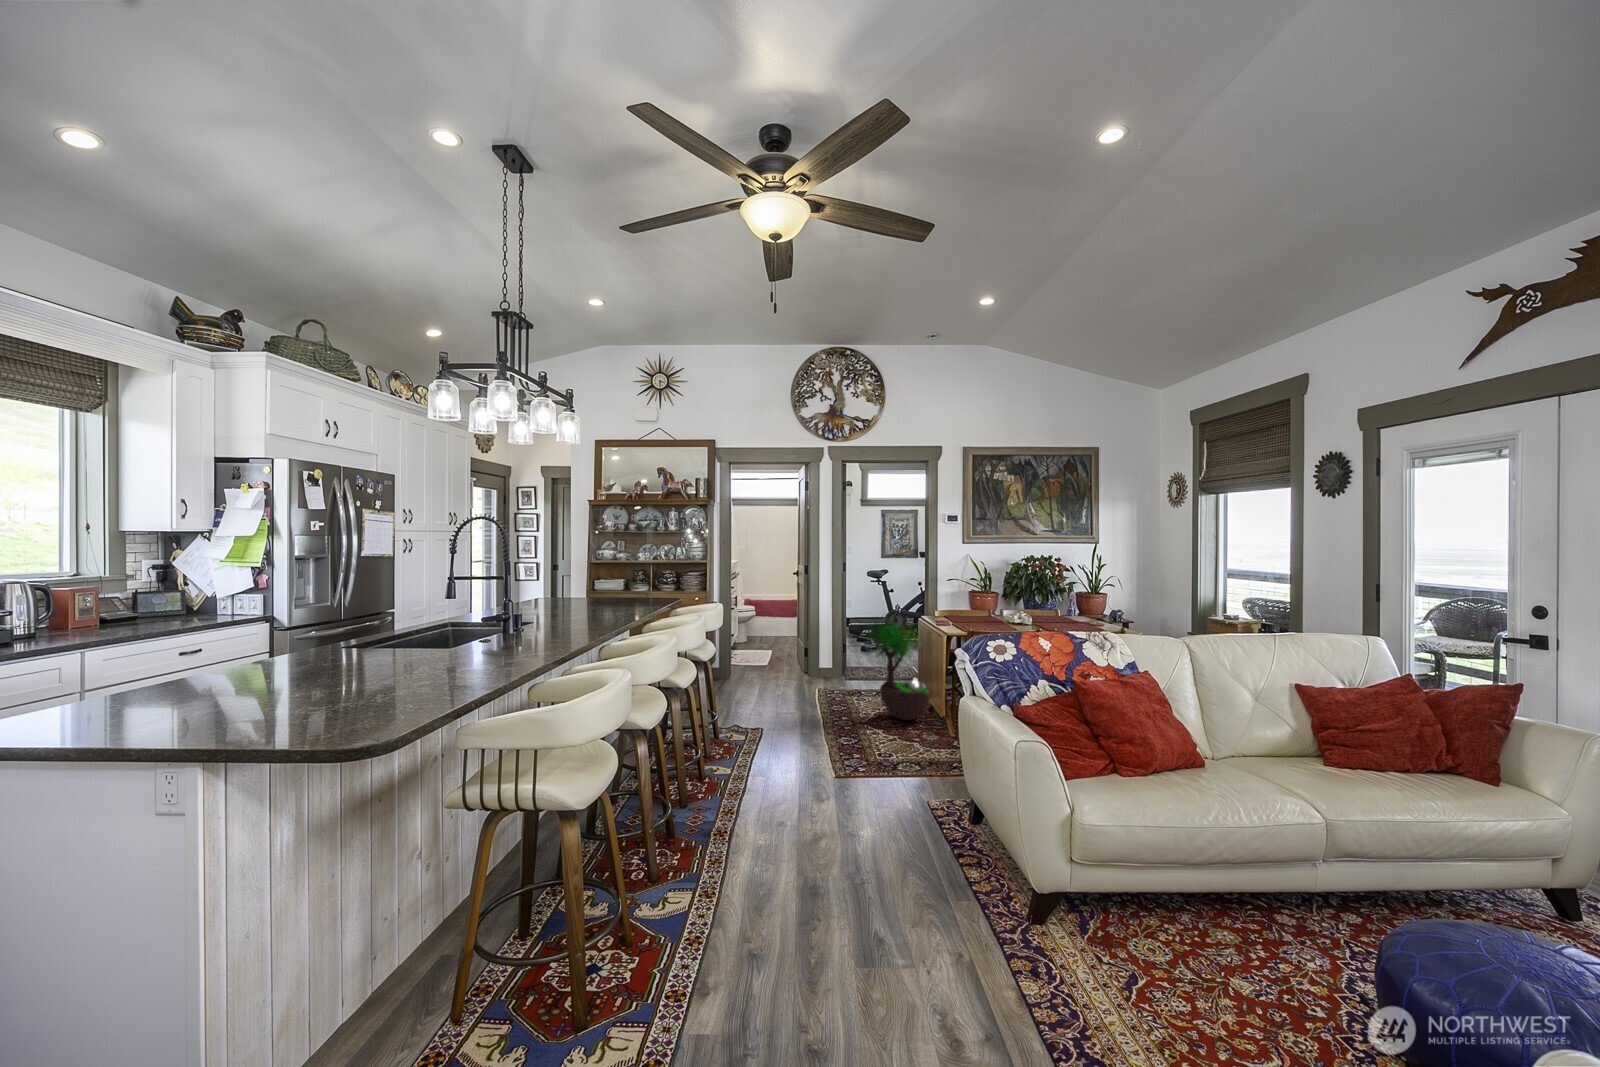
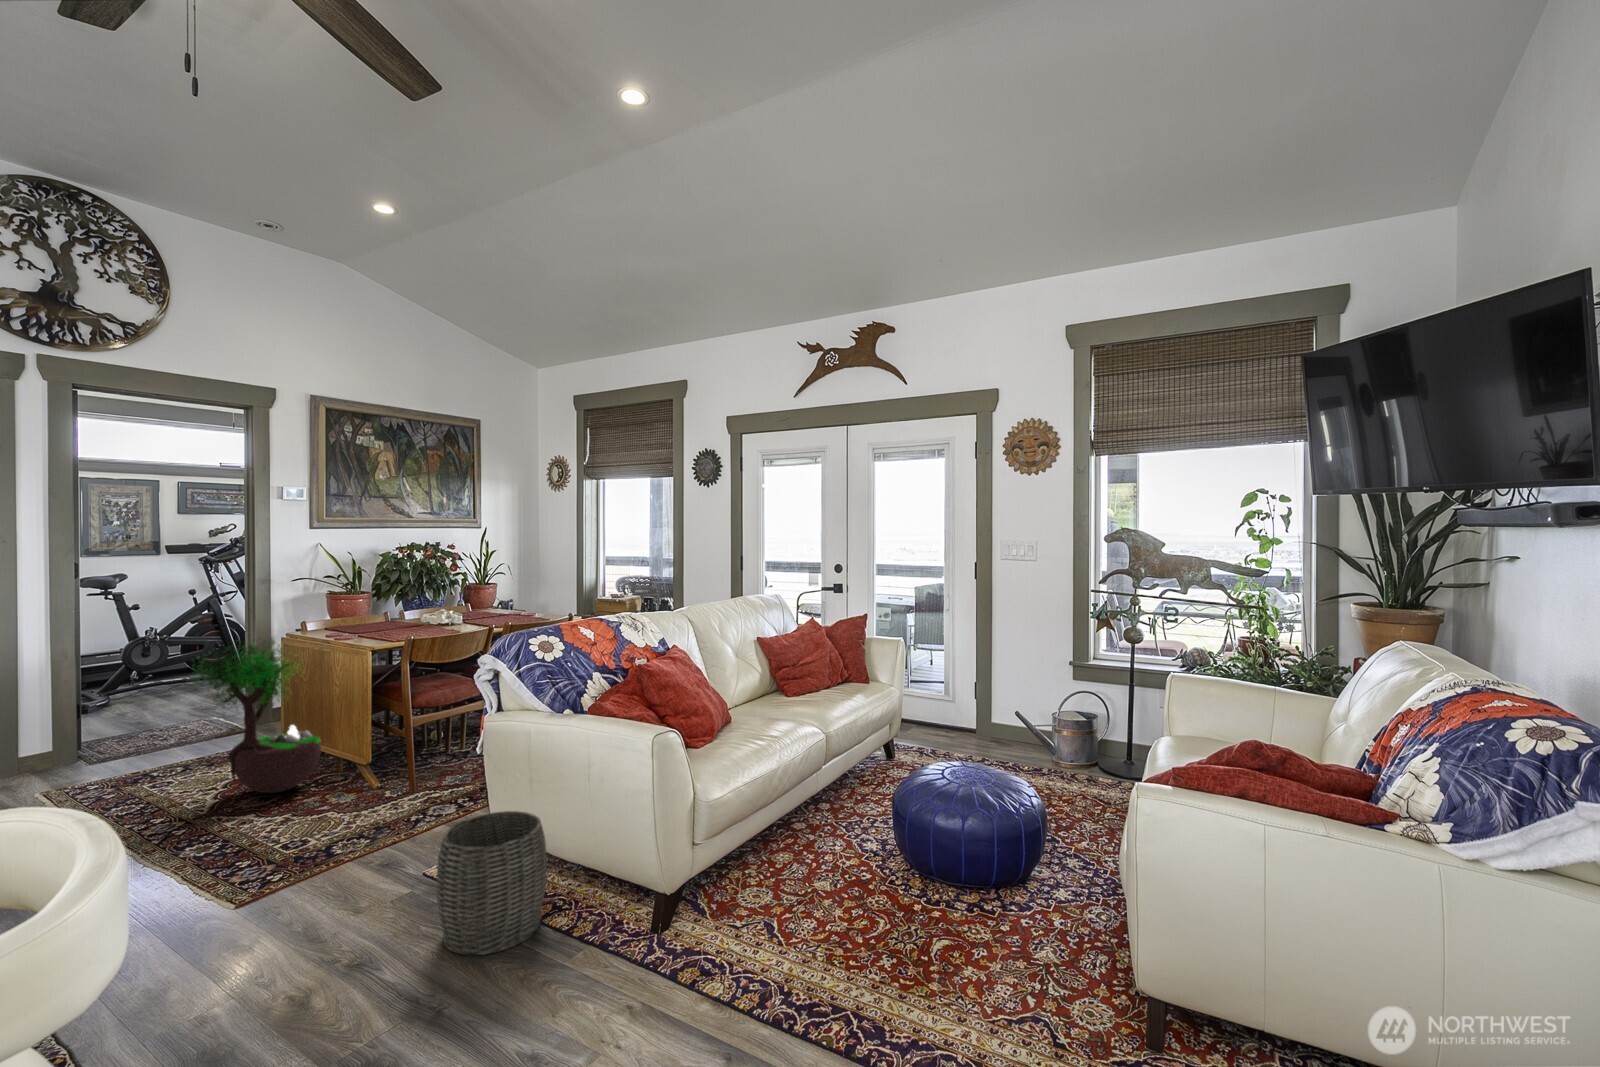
woven basket: none [893,766,971,871] -> present [437,811,547,955]

